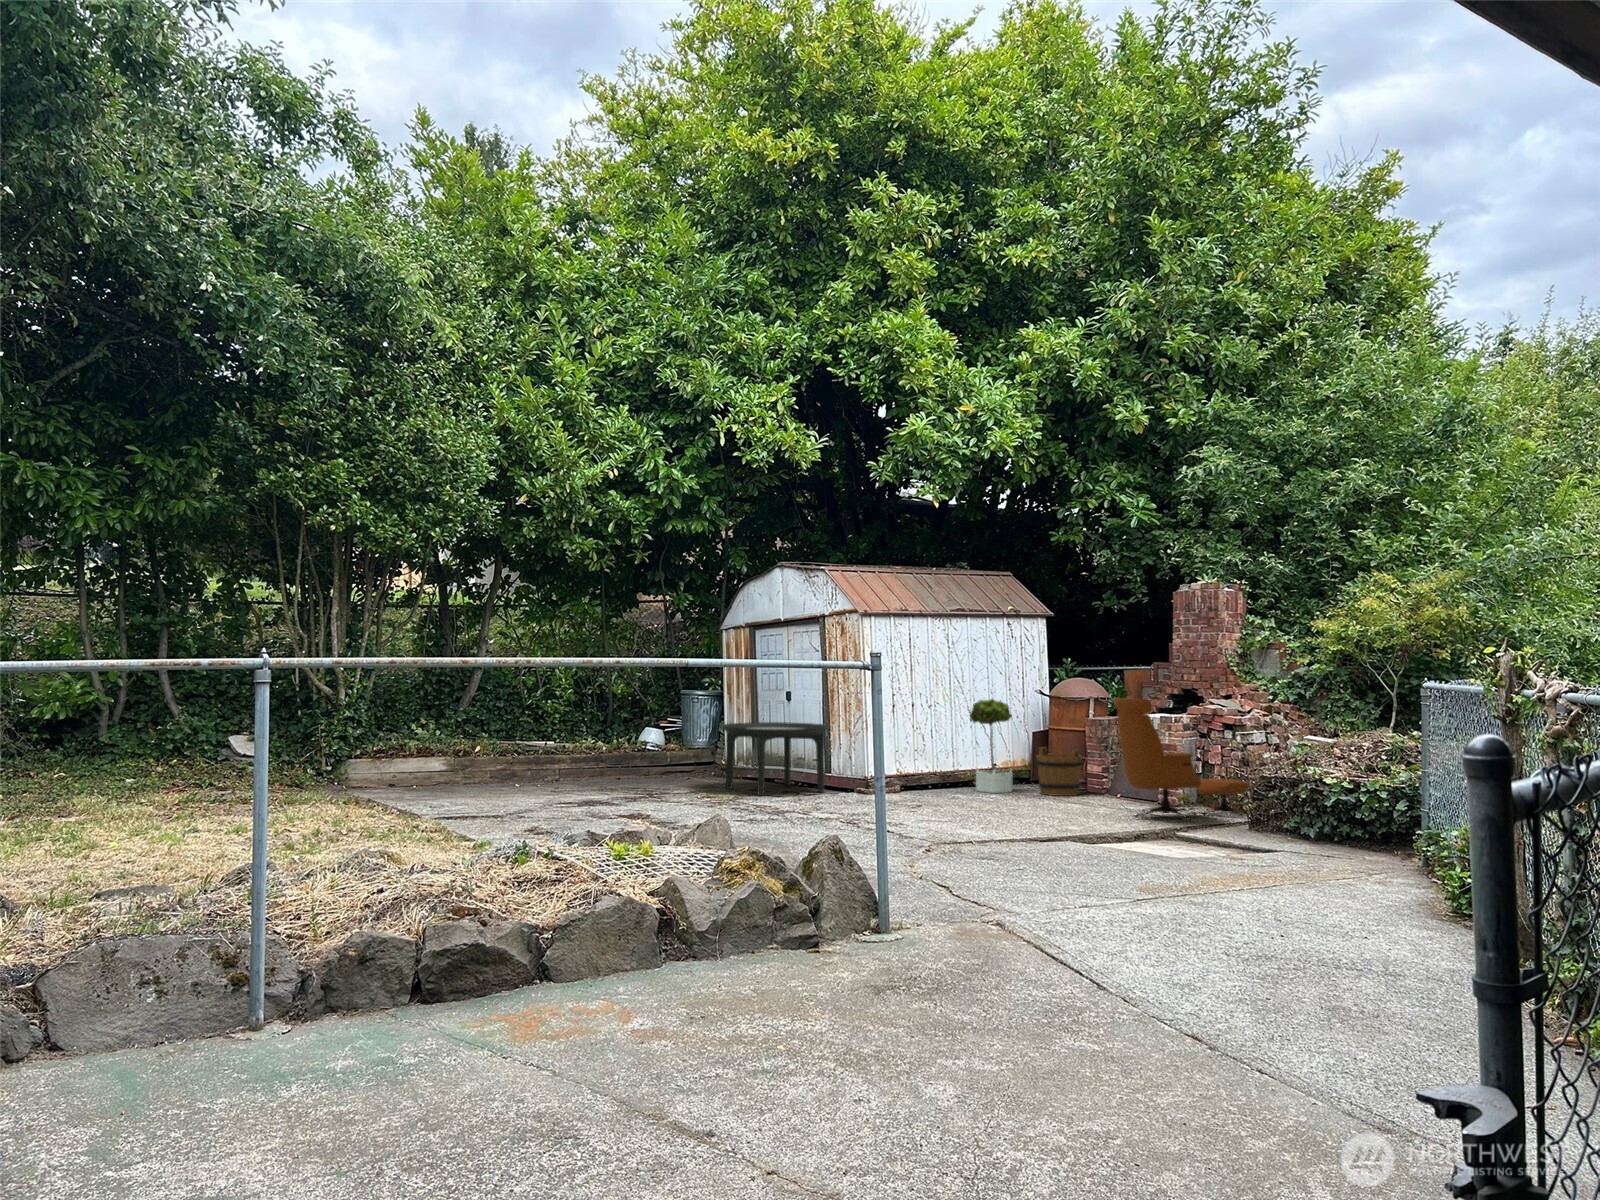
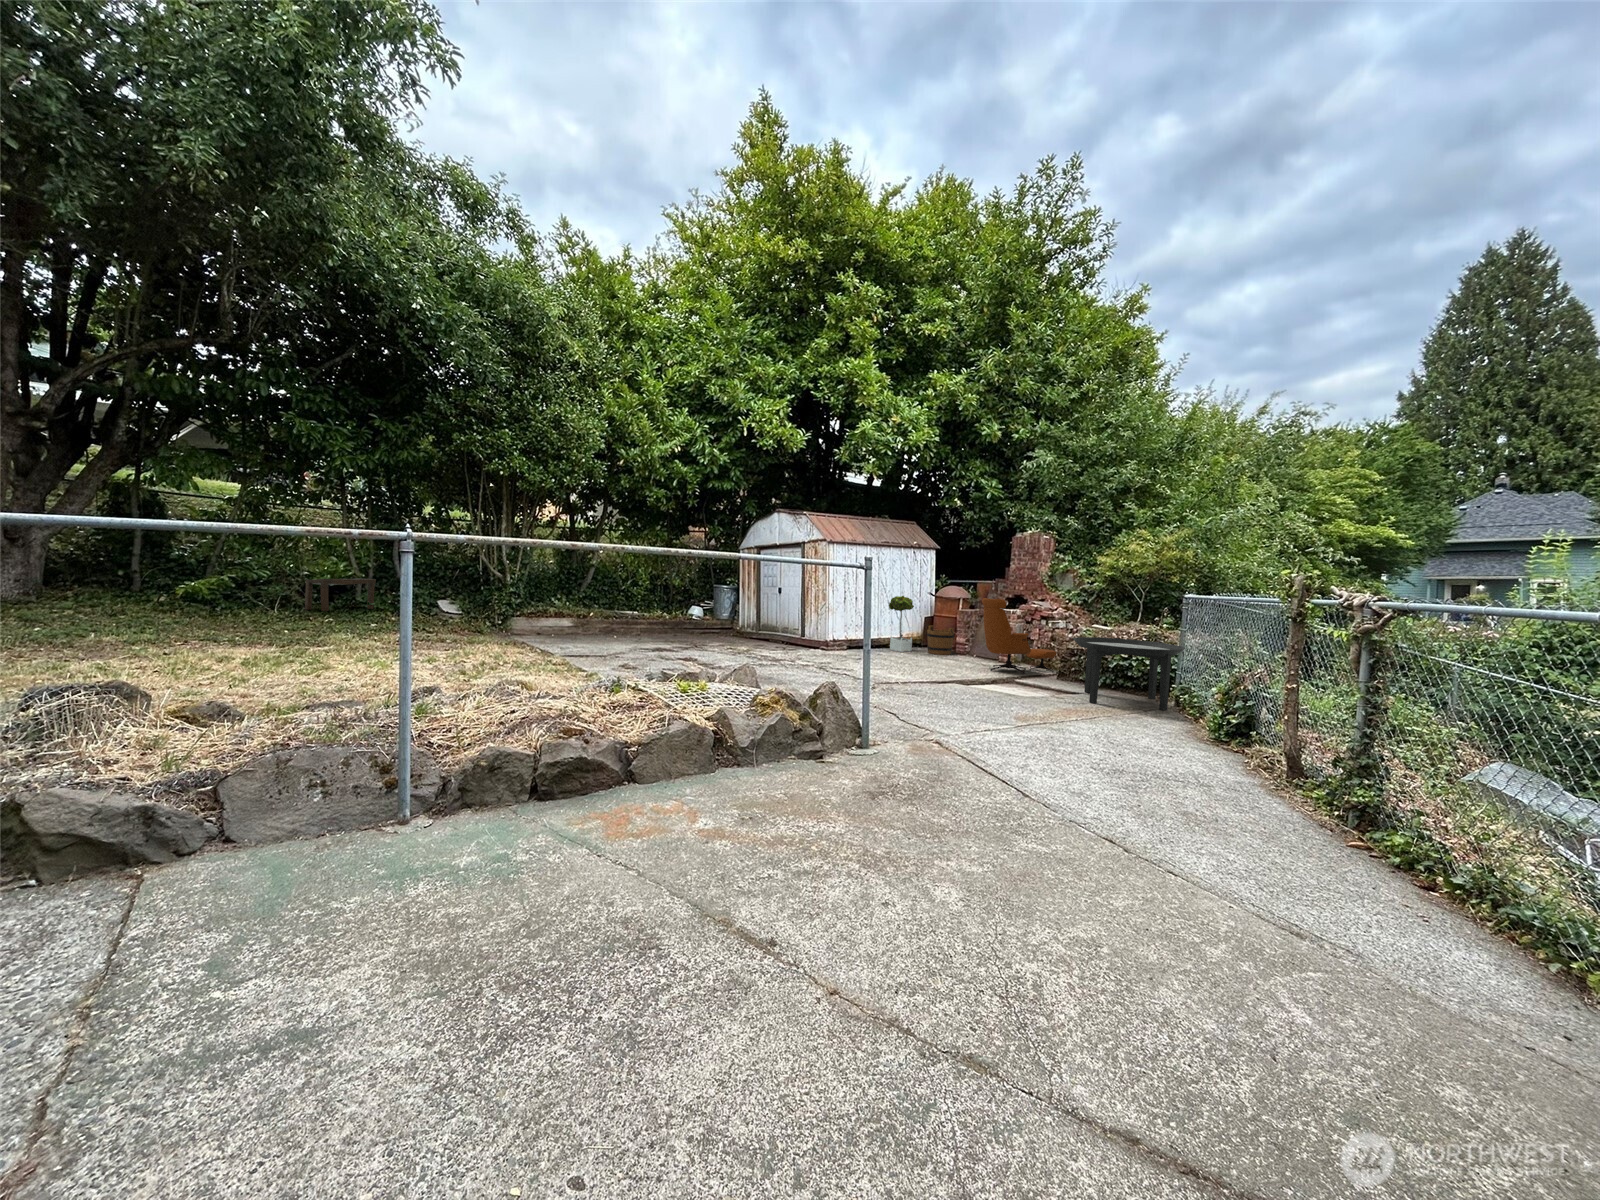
bench: none [22,707,131,762] -> present [305,579,376,611]
round table: present [721,722,830,796] -> present [1073,637,1185,710]

